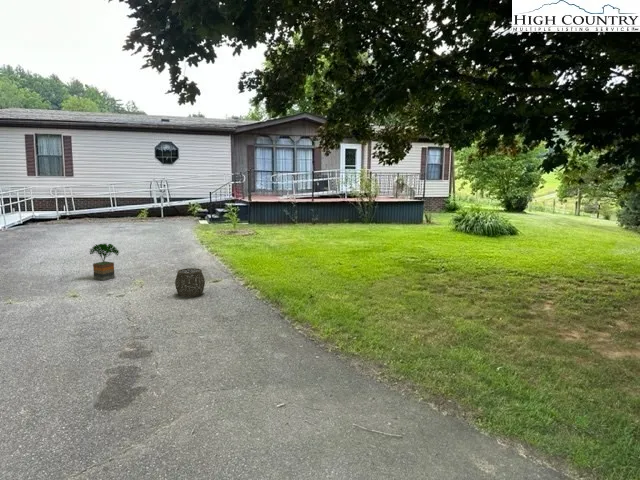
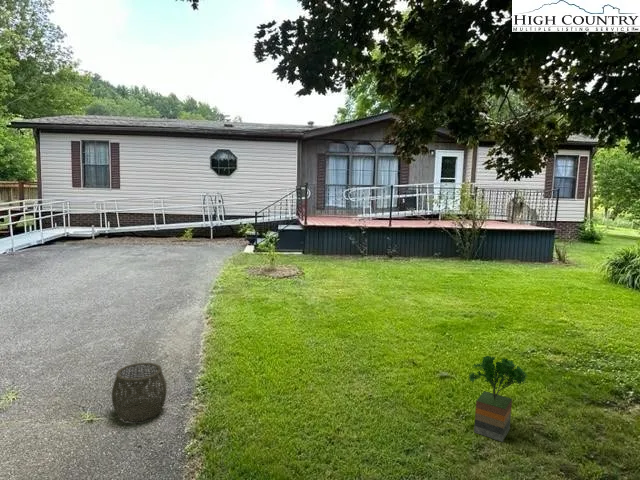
potted tree: present [90,244,119,281] -> present [469,356,527,442]

